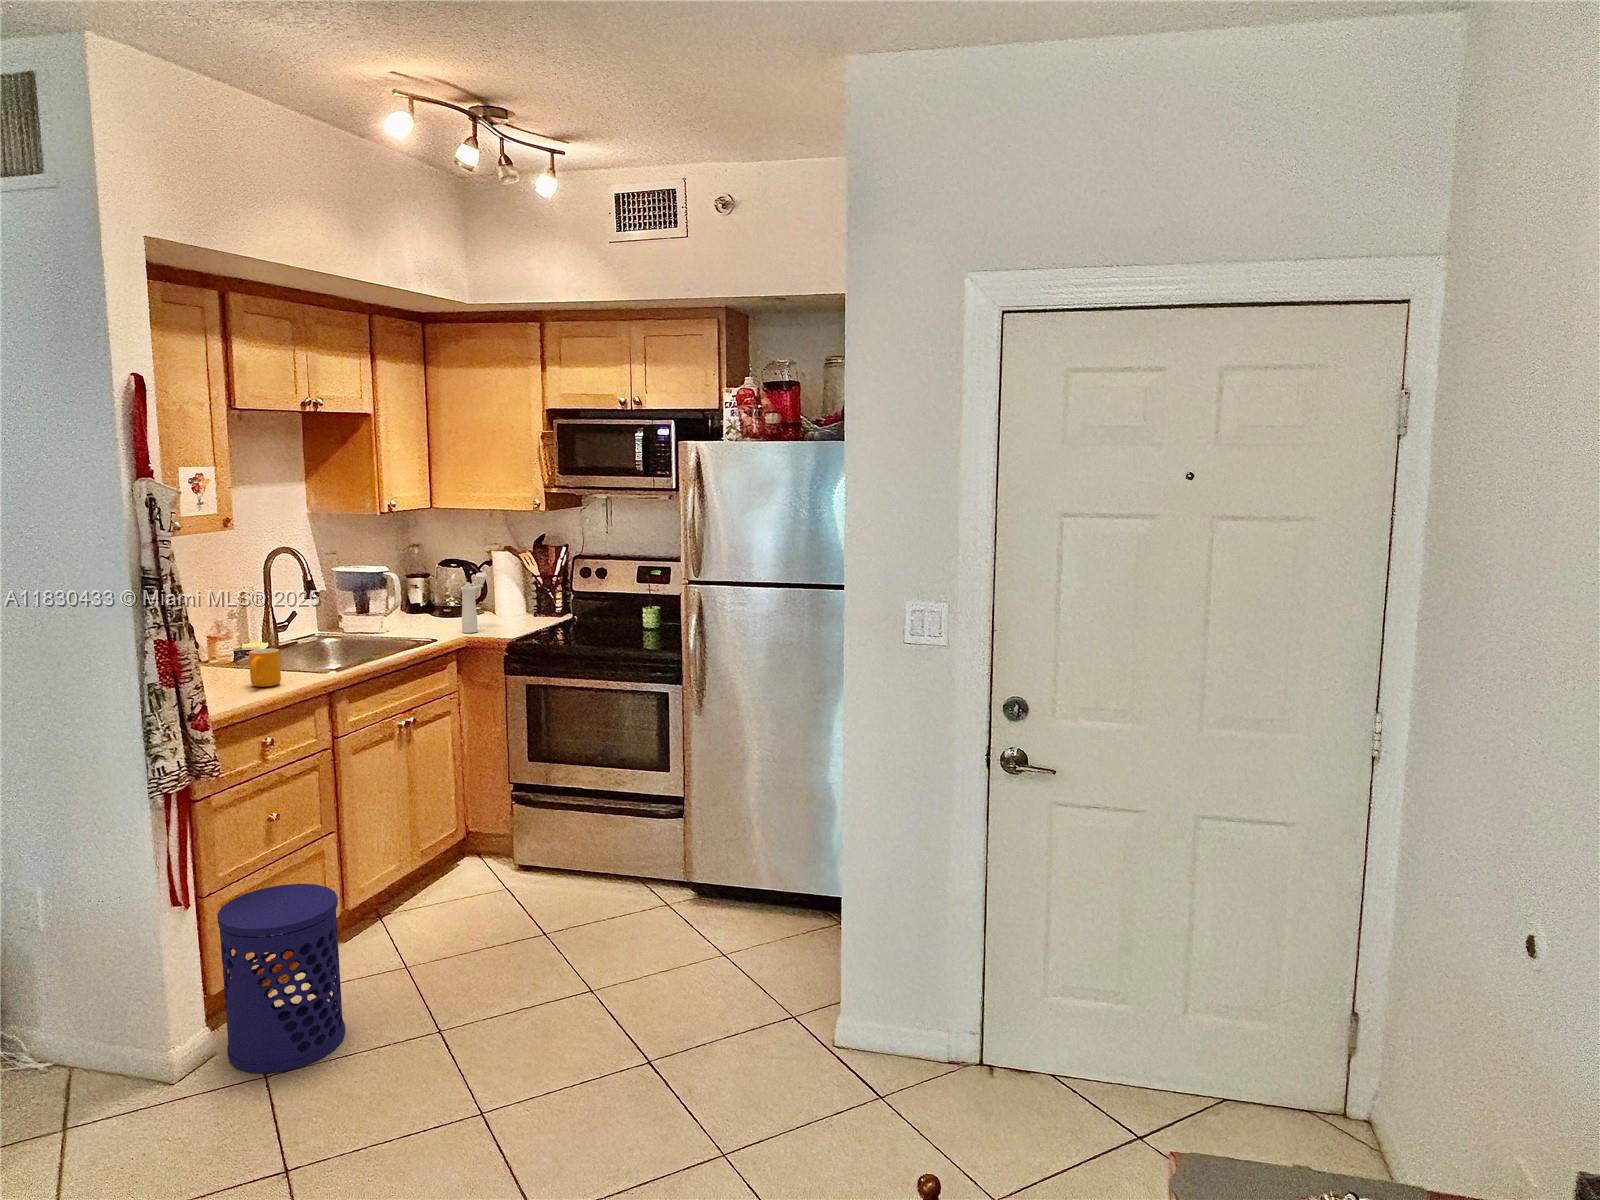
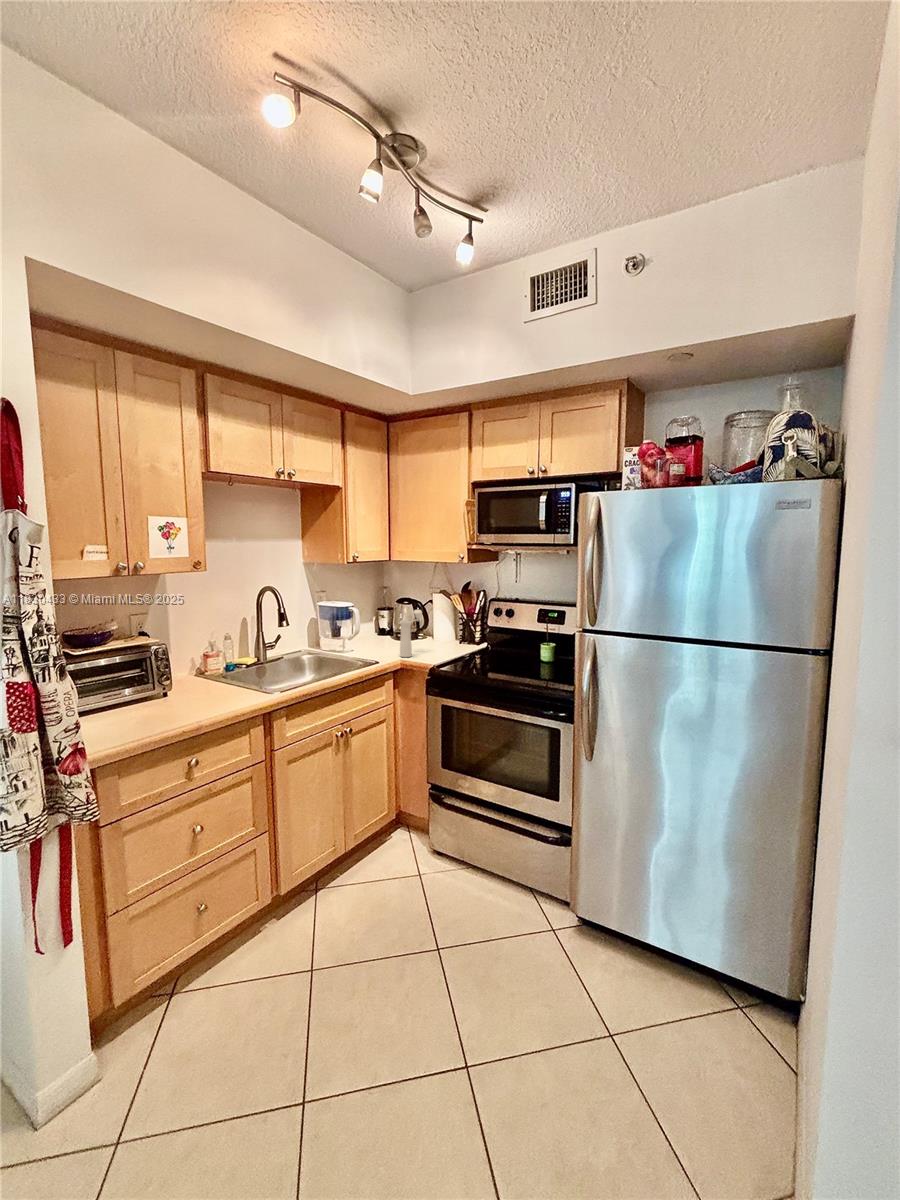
mug: present [249,648,281,687] -> none [195,671,226,705]
waste bin: present [217,884,345,1073] -> none [111,894,231,1106]

